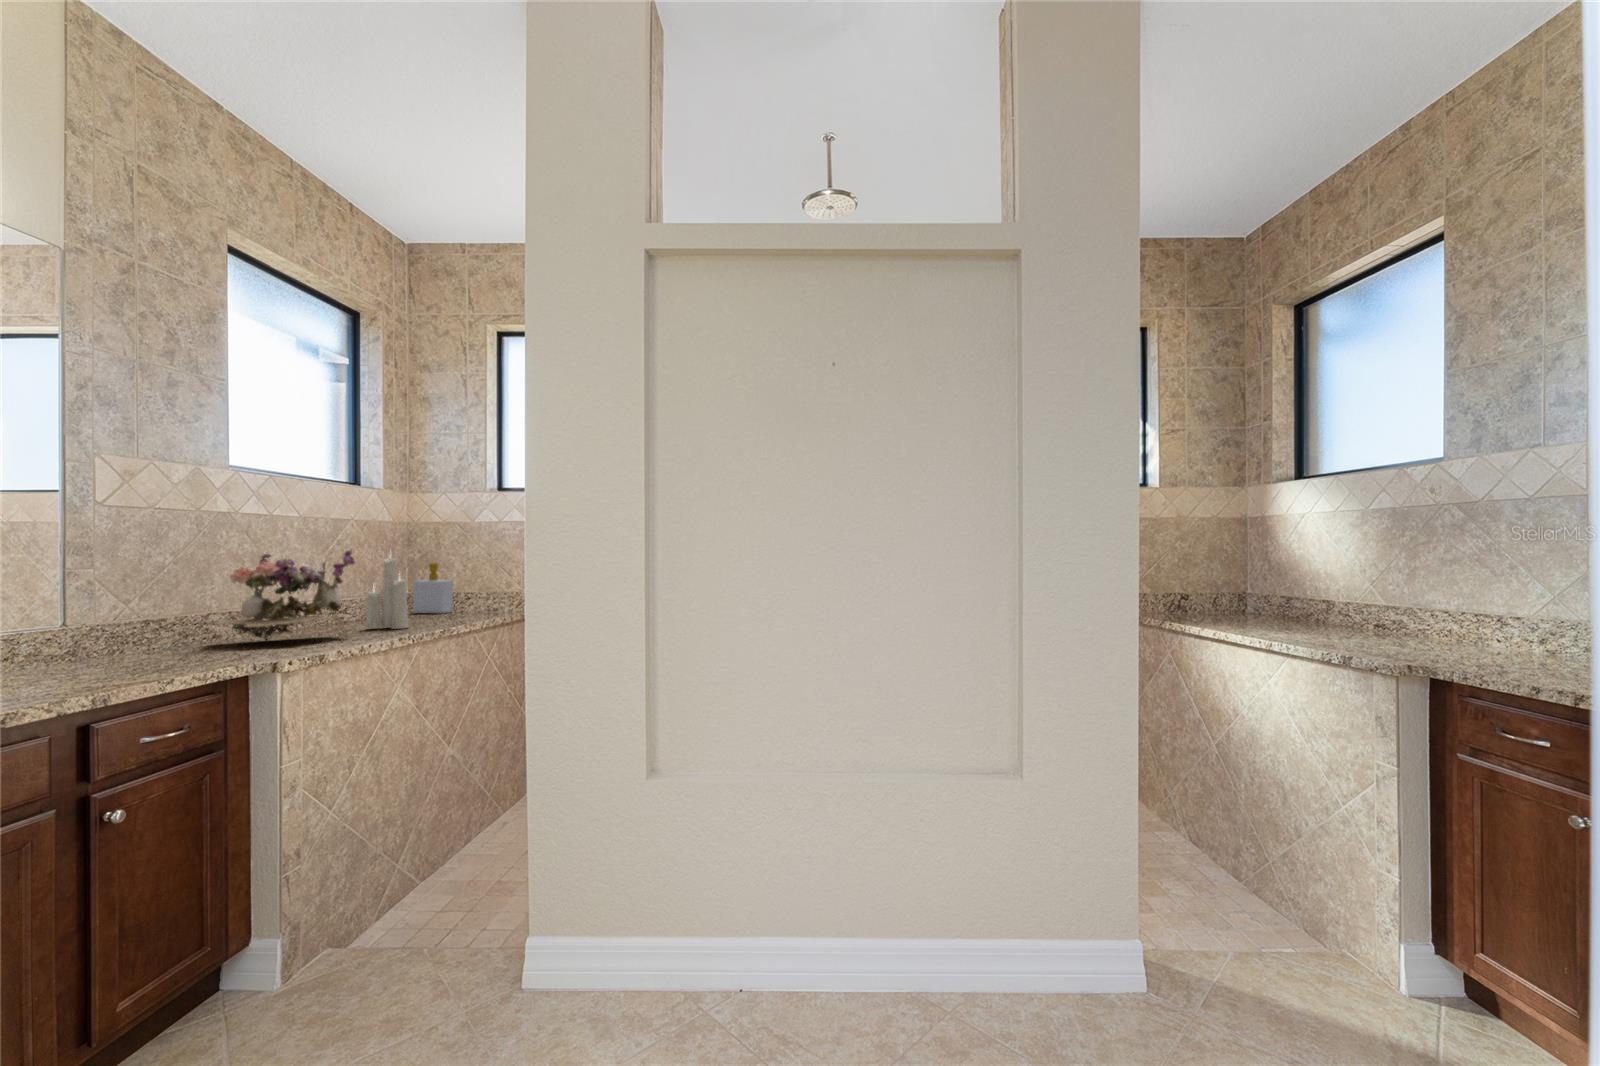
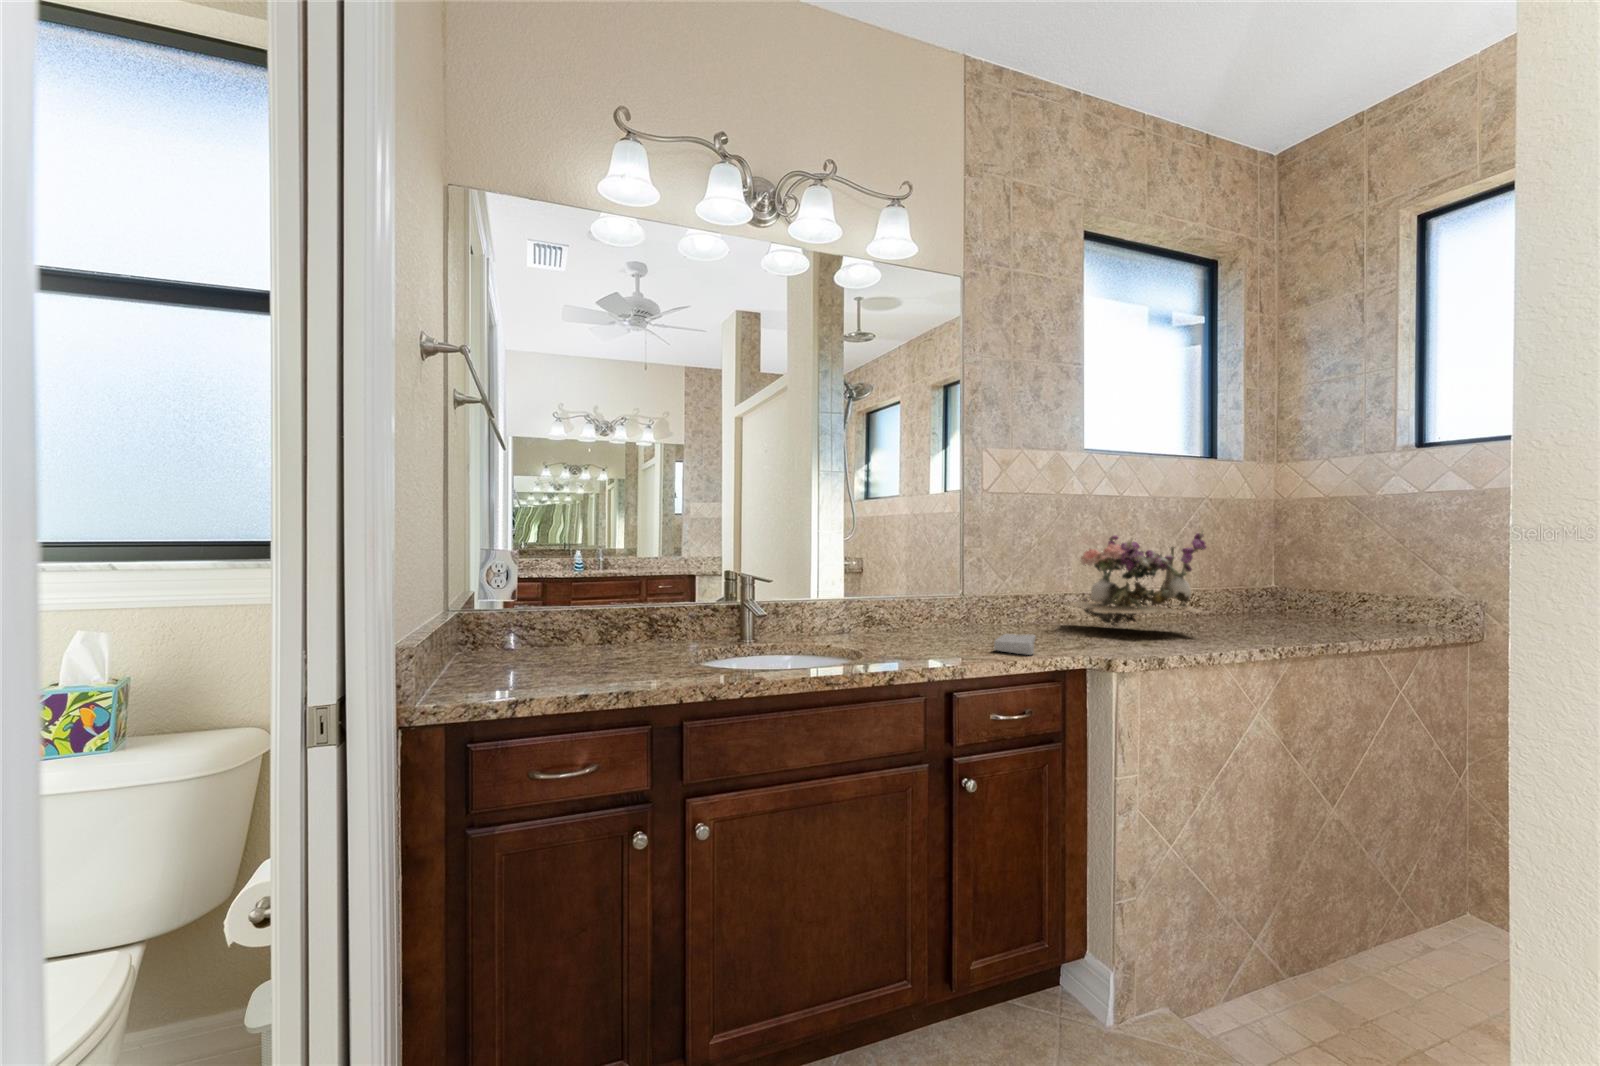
candle: present [365,558,409,629] -> none [1220,526,1276,633]
soap bottle: present [413,563,453,613] -> none [1283,551,1339,616]
soap bar: none [139,652,192,673] -> present [994,634,1035,655]

